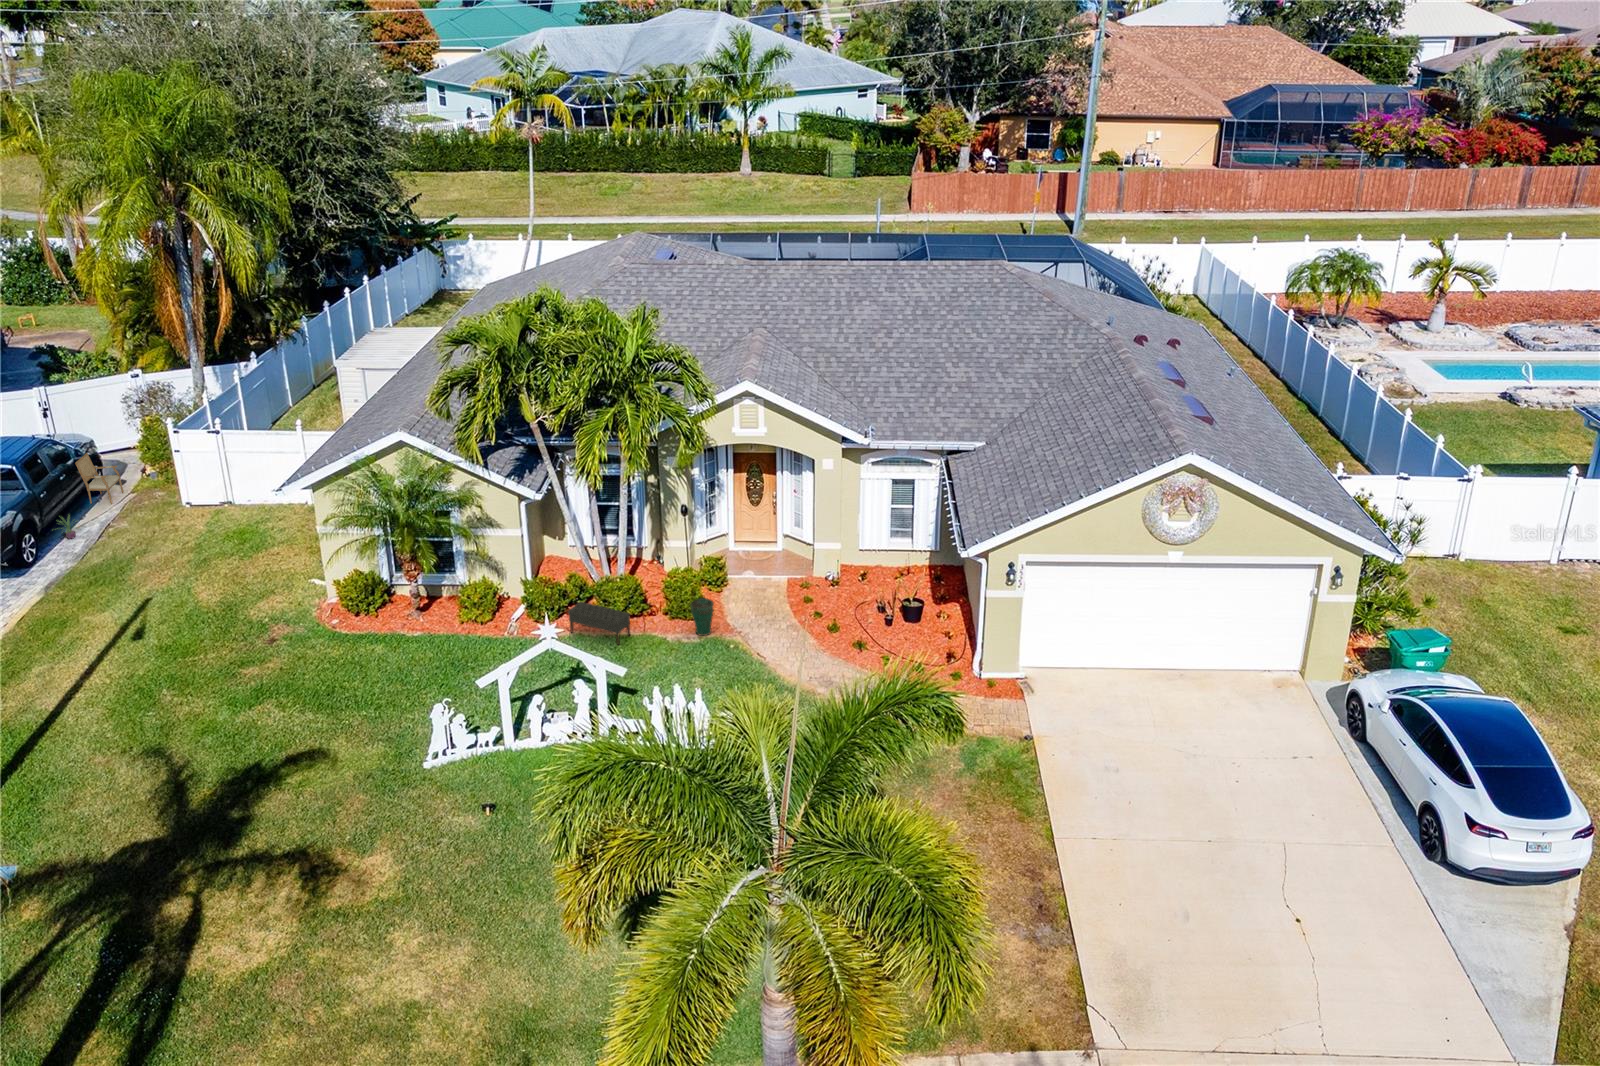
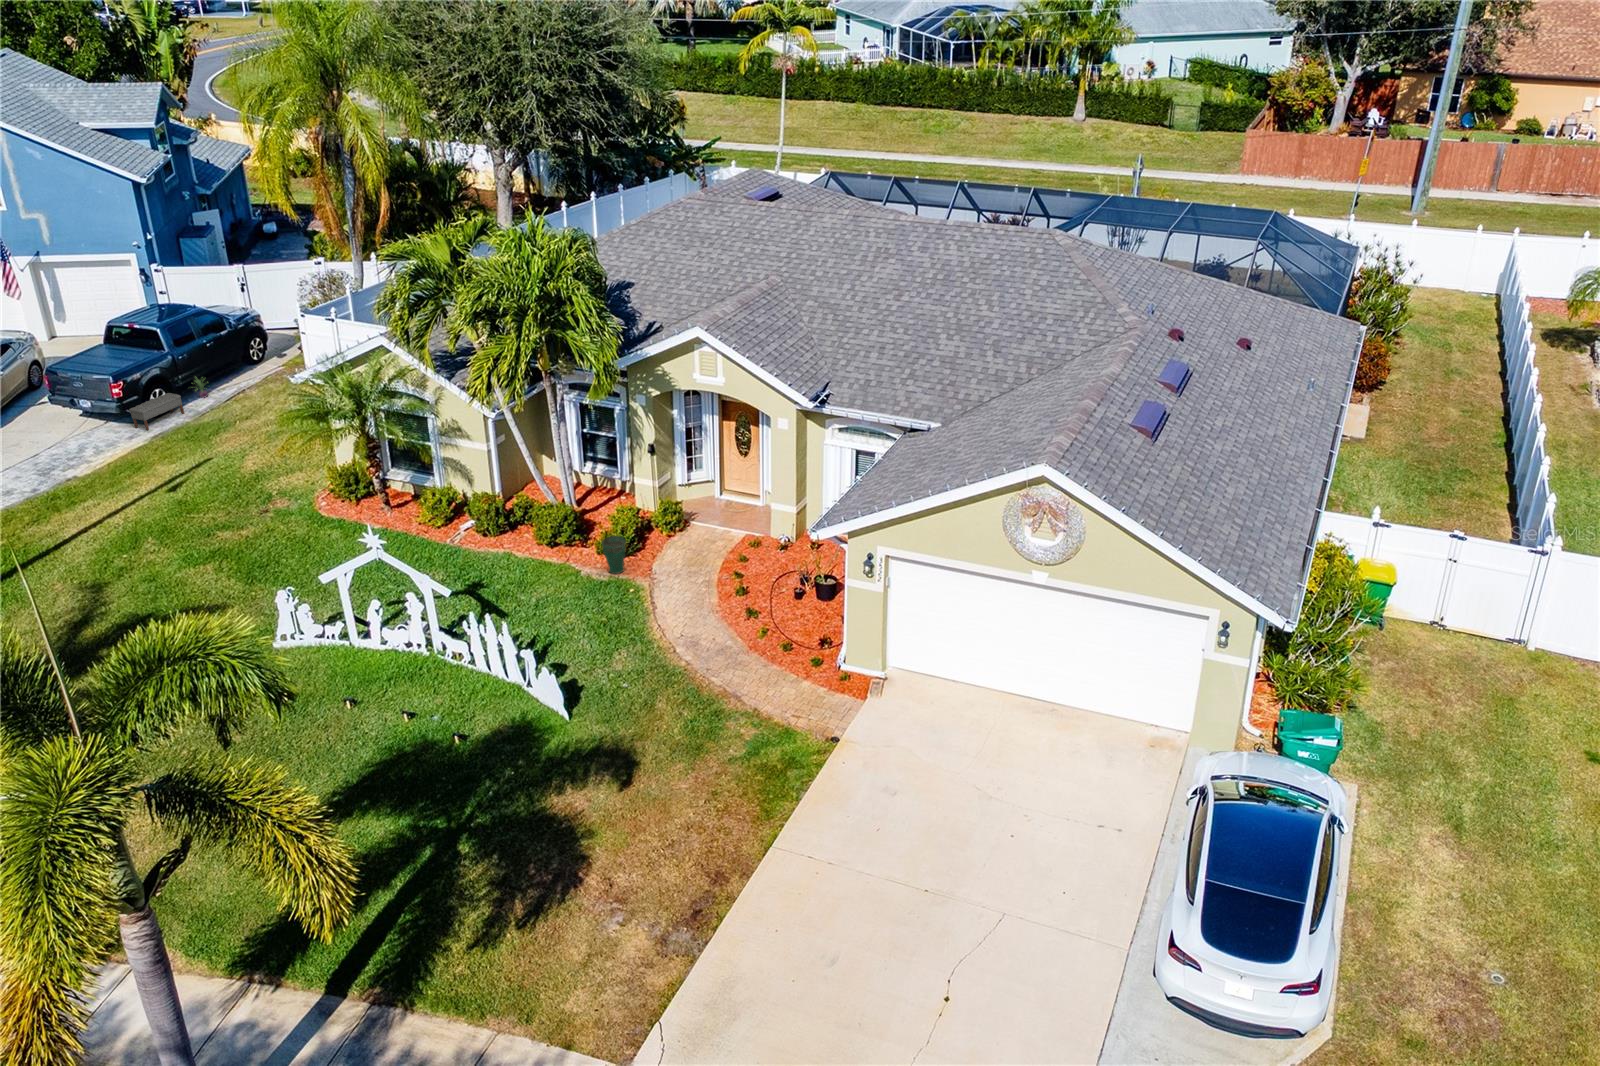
chair: present [75,453,123,504] -> none [230,327,273,374]
bench: present [568,602,630,645] -> present [129,393,184,430]

